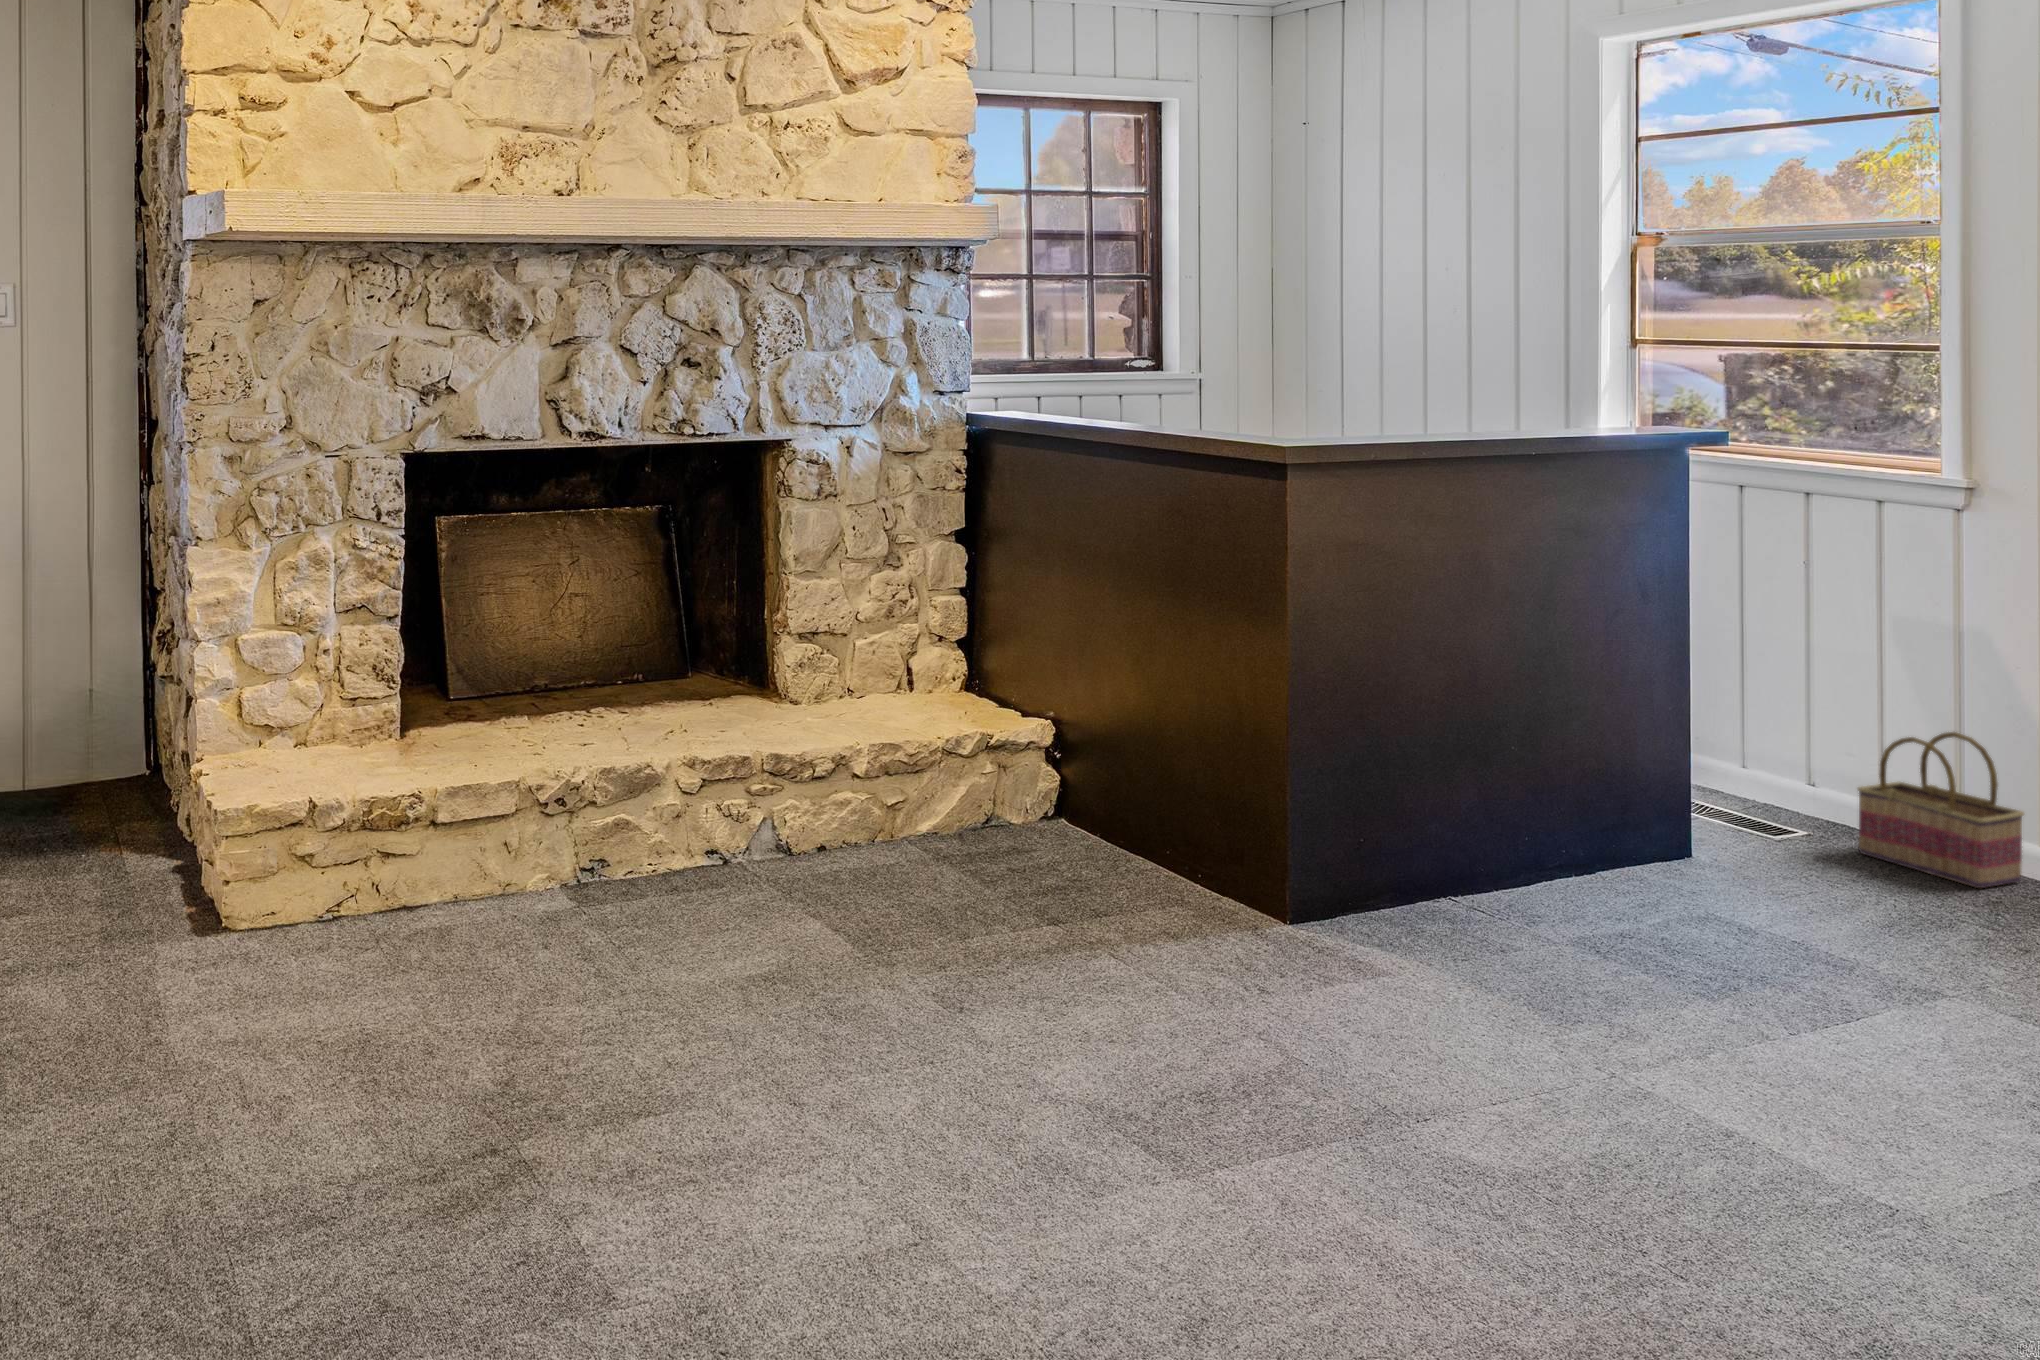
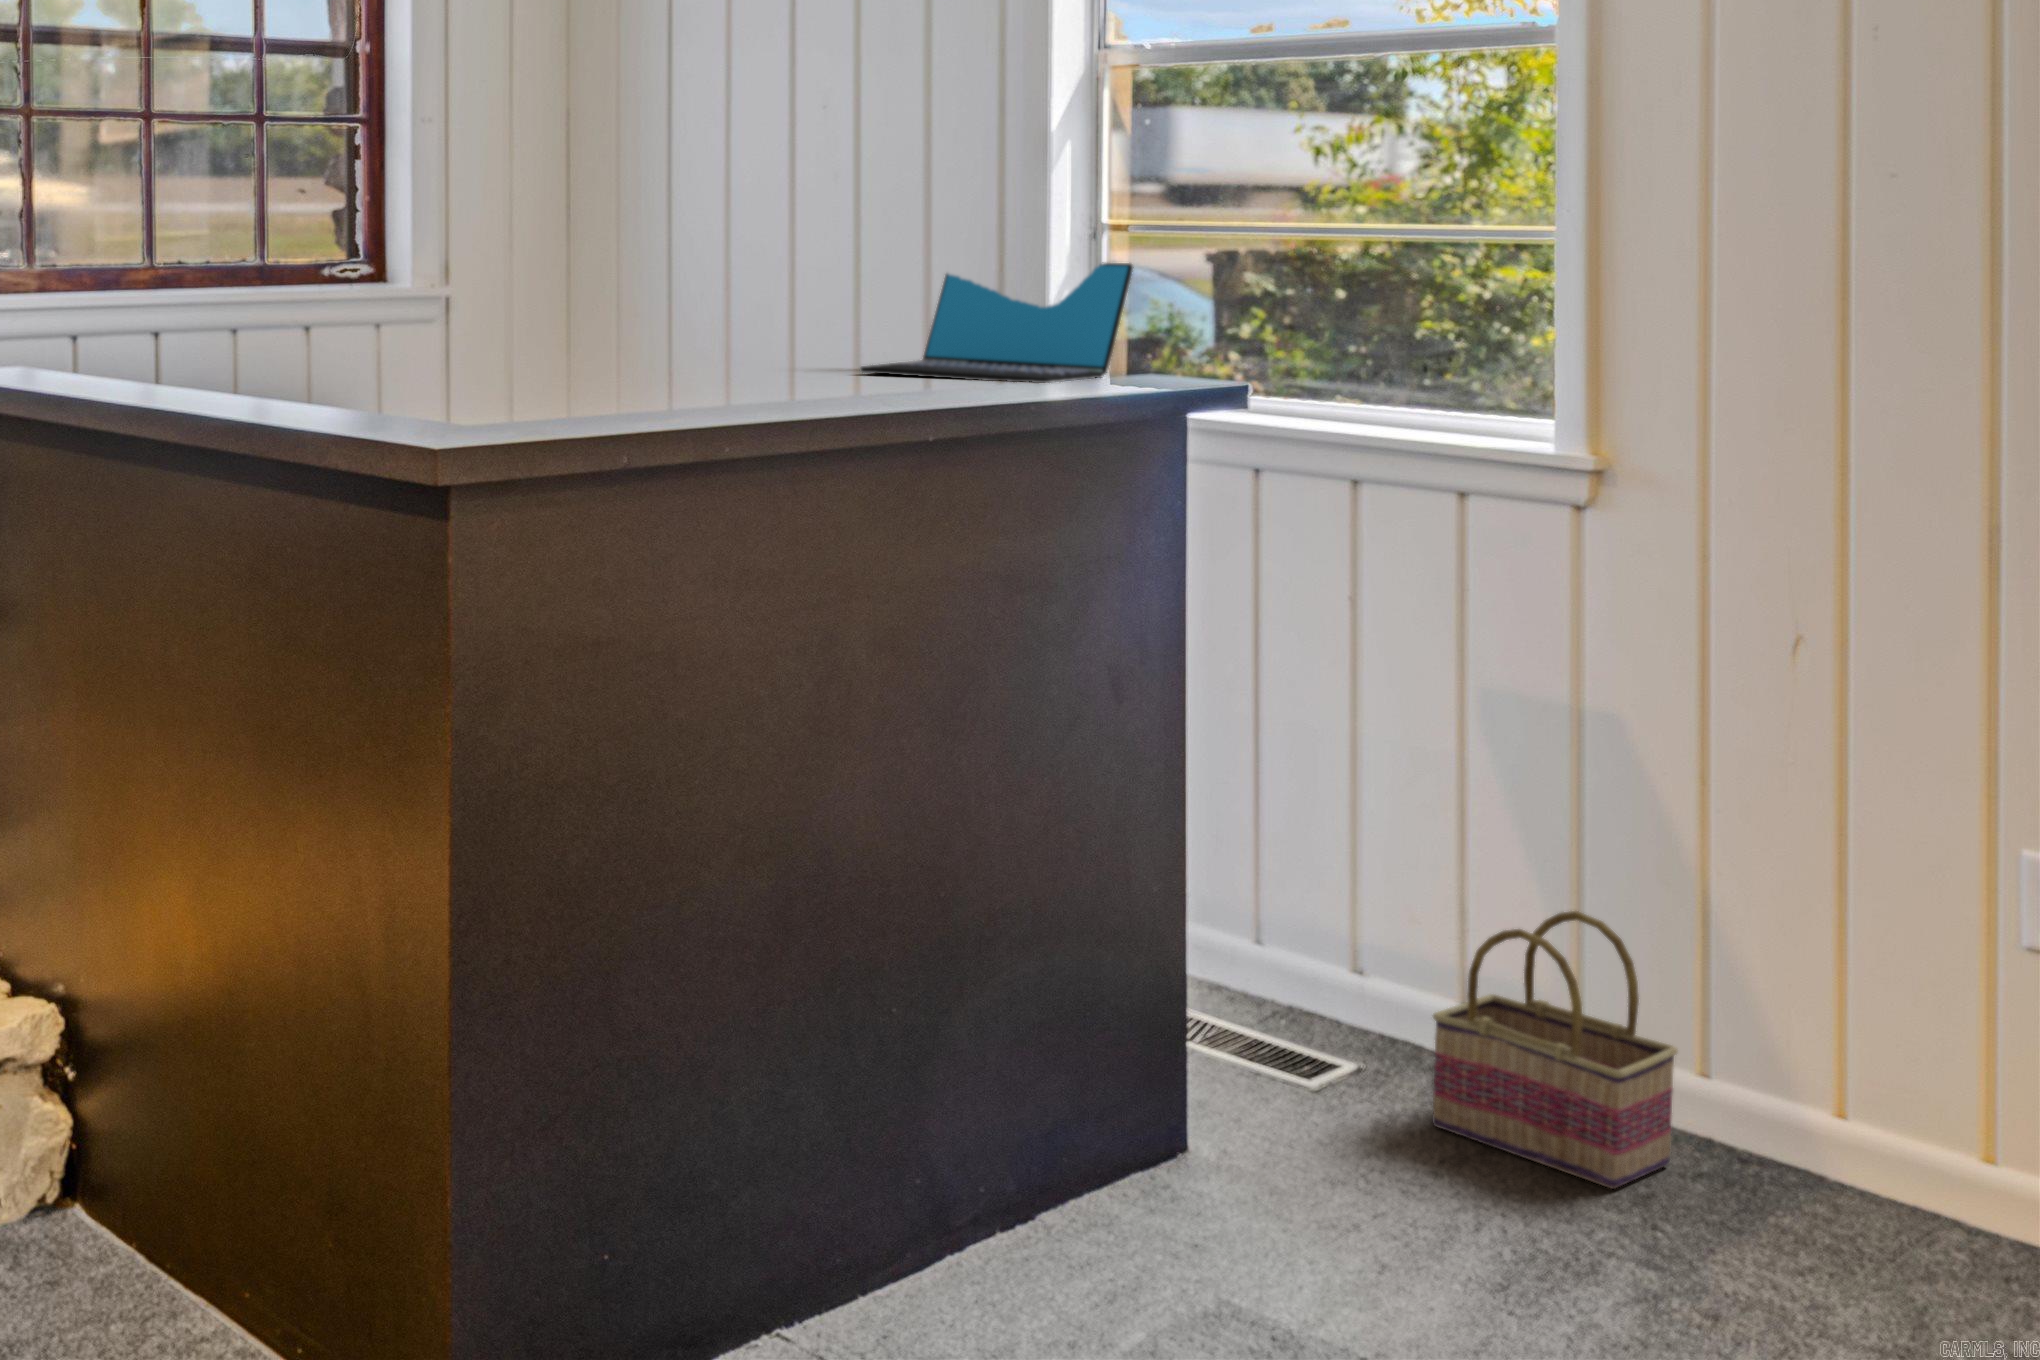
laptop: none [1469,353,1649,426] -> present [860,263,1134,383]

